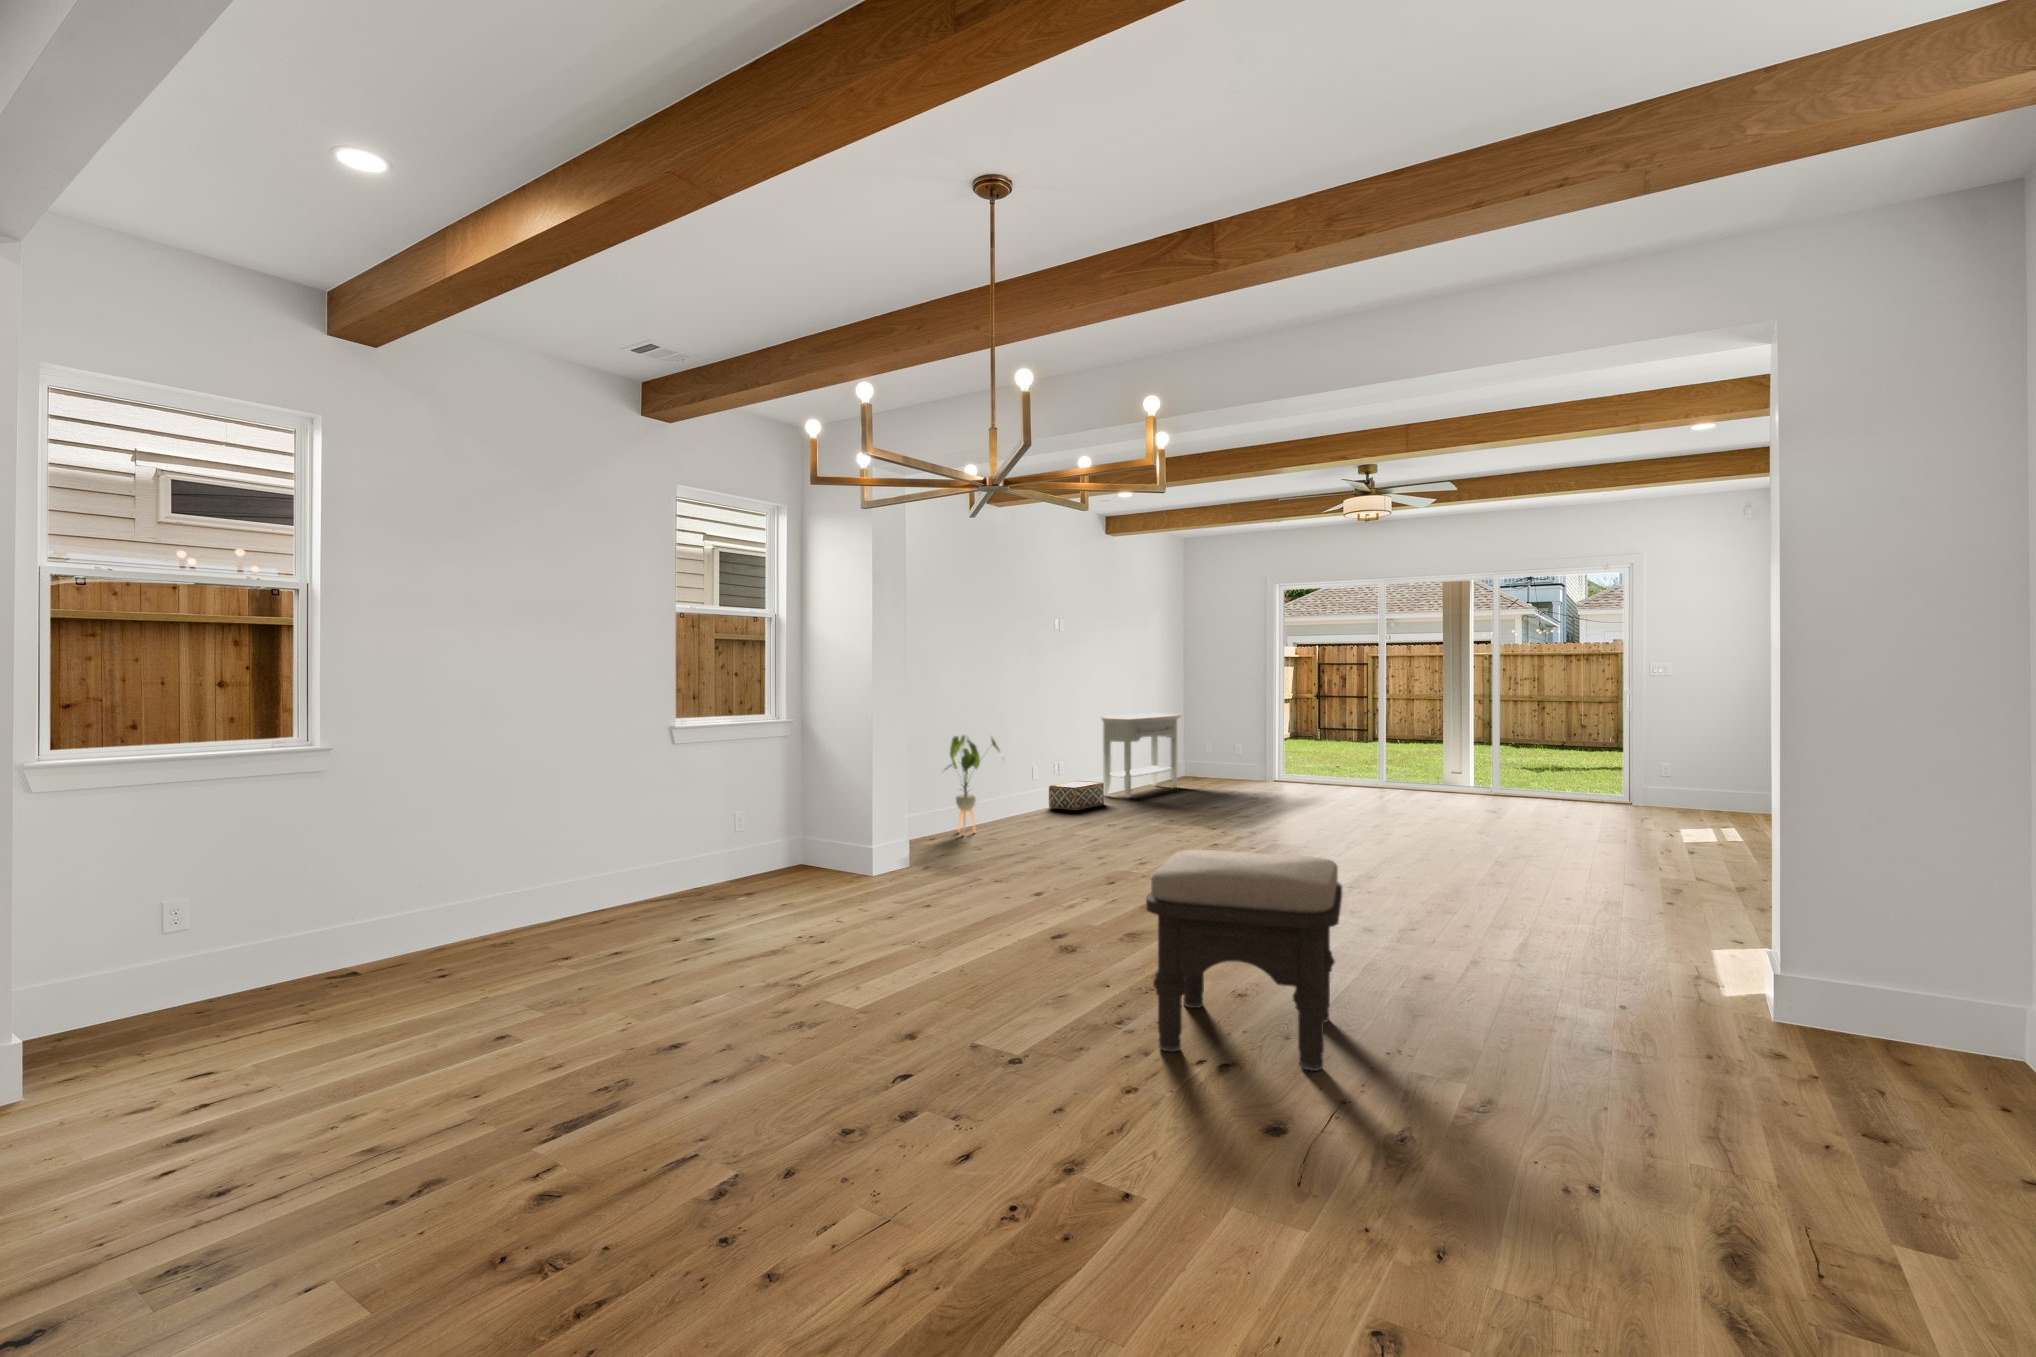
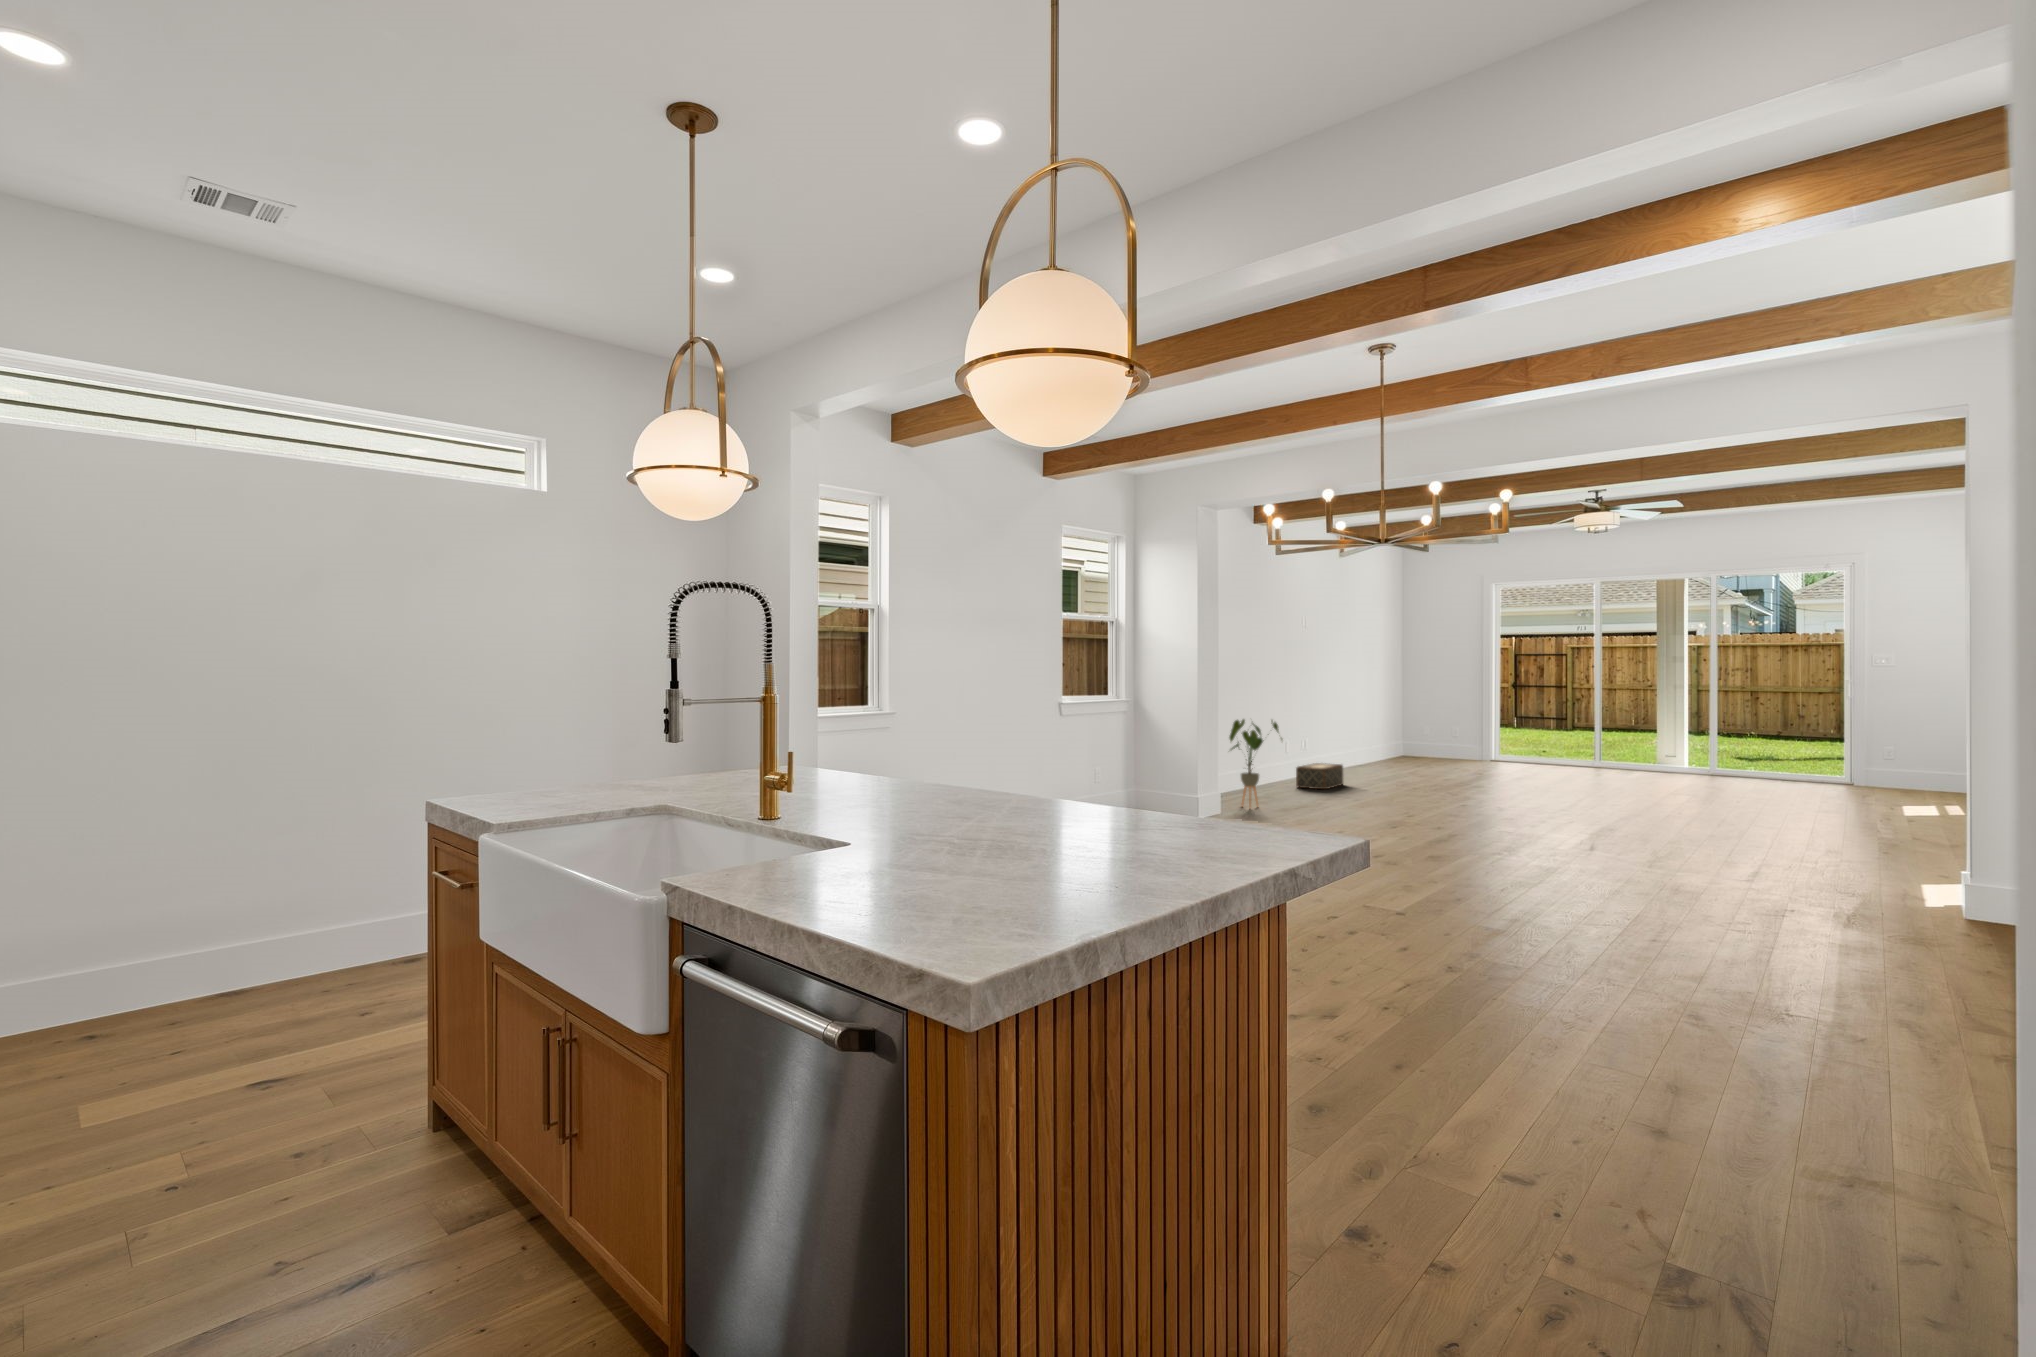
console table: present [1102,714,1181,797] -> none [1331,702,1397,779]
ottoman: present [1146,850,1342,1071] -> none [1622,804,1833,981]

